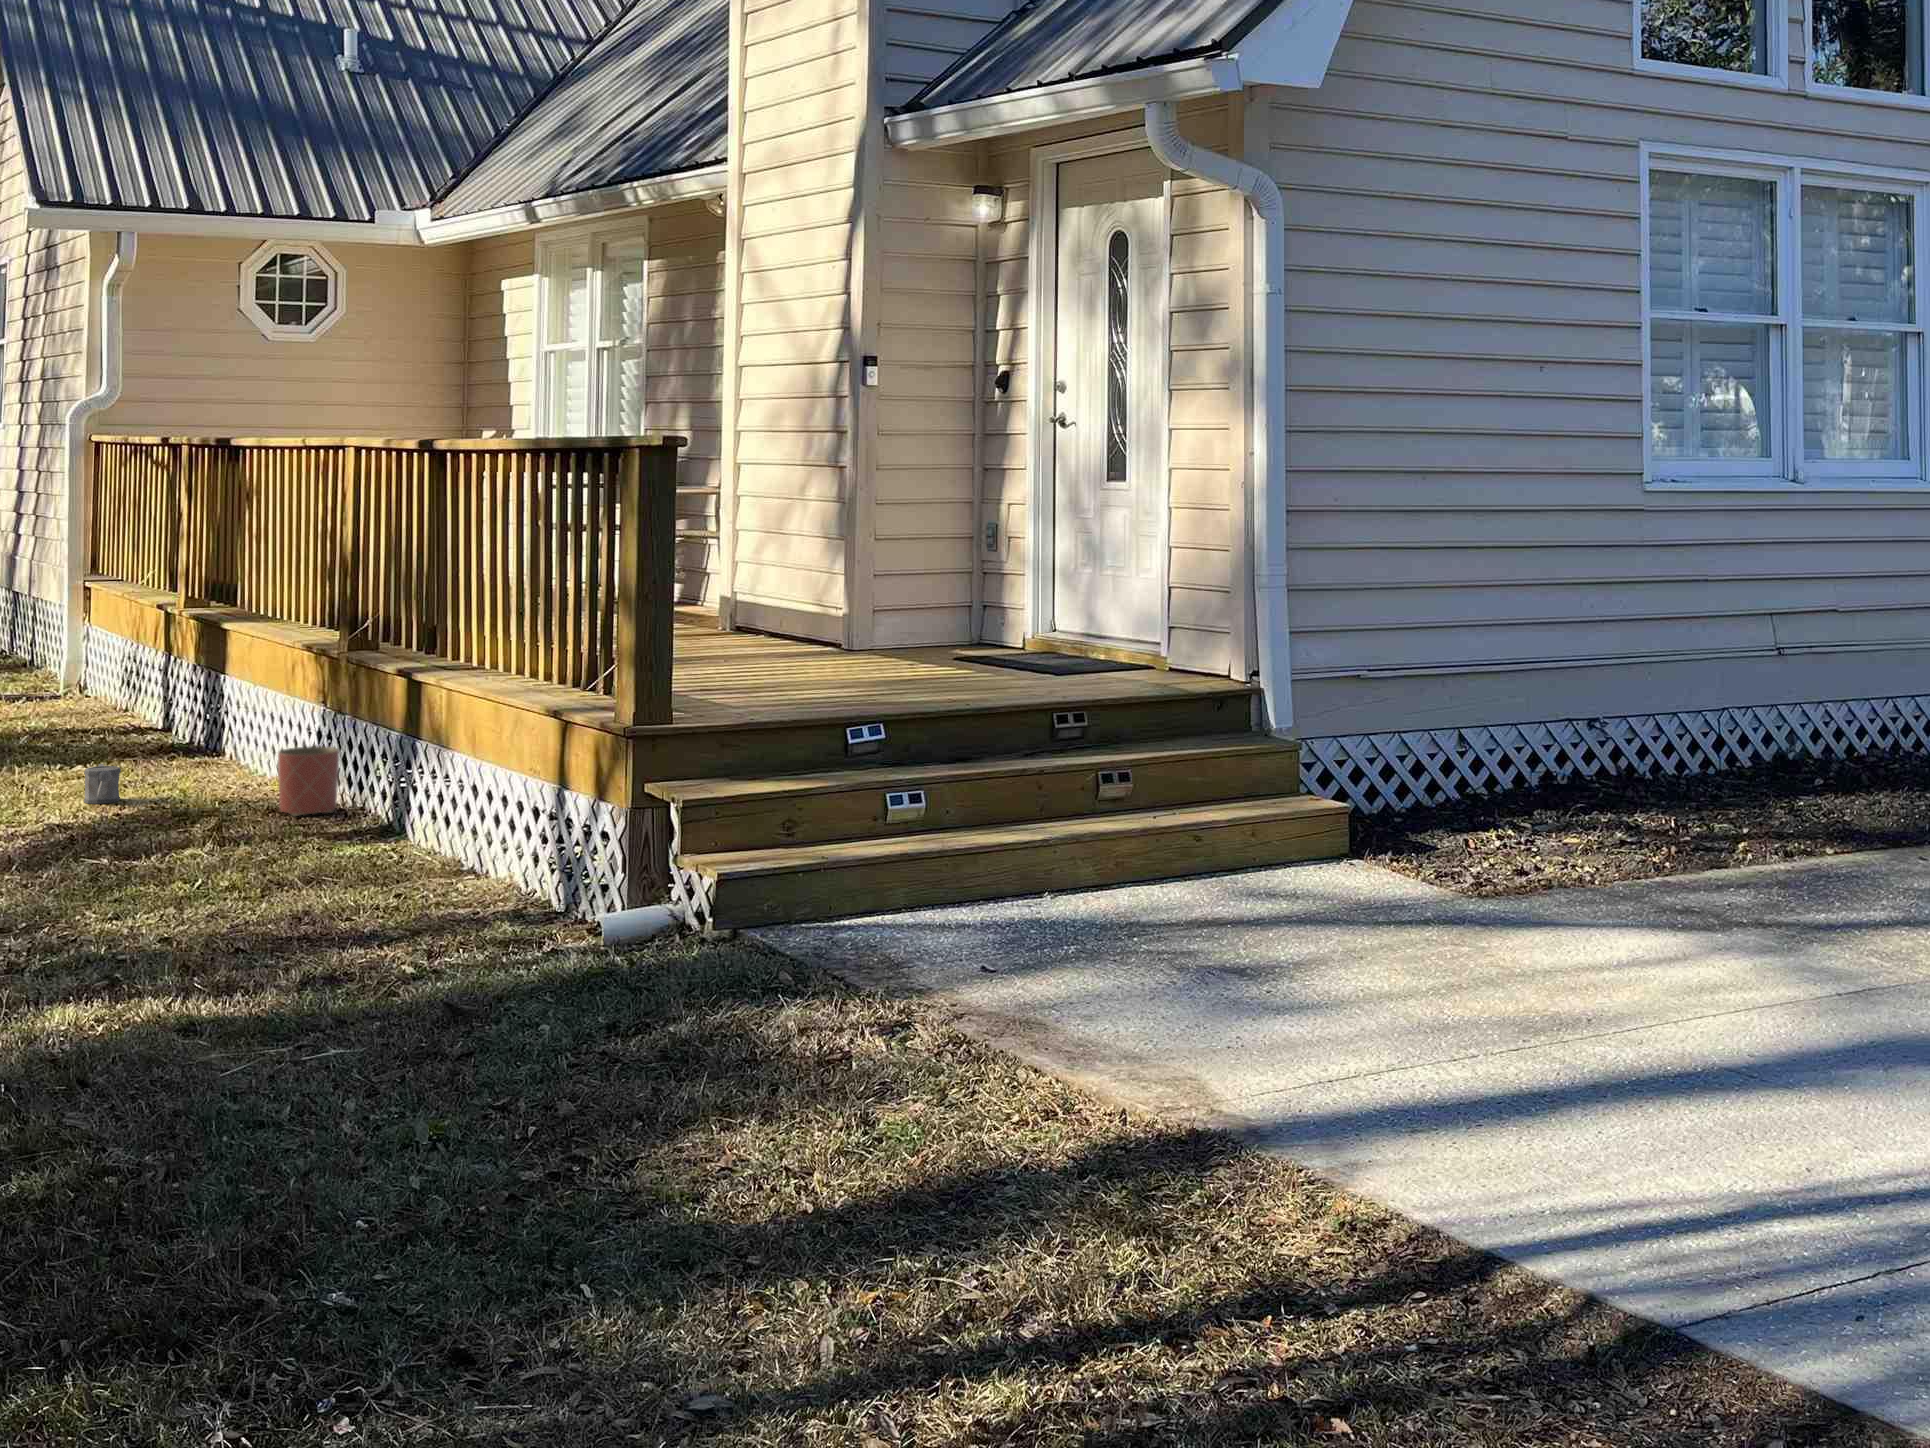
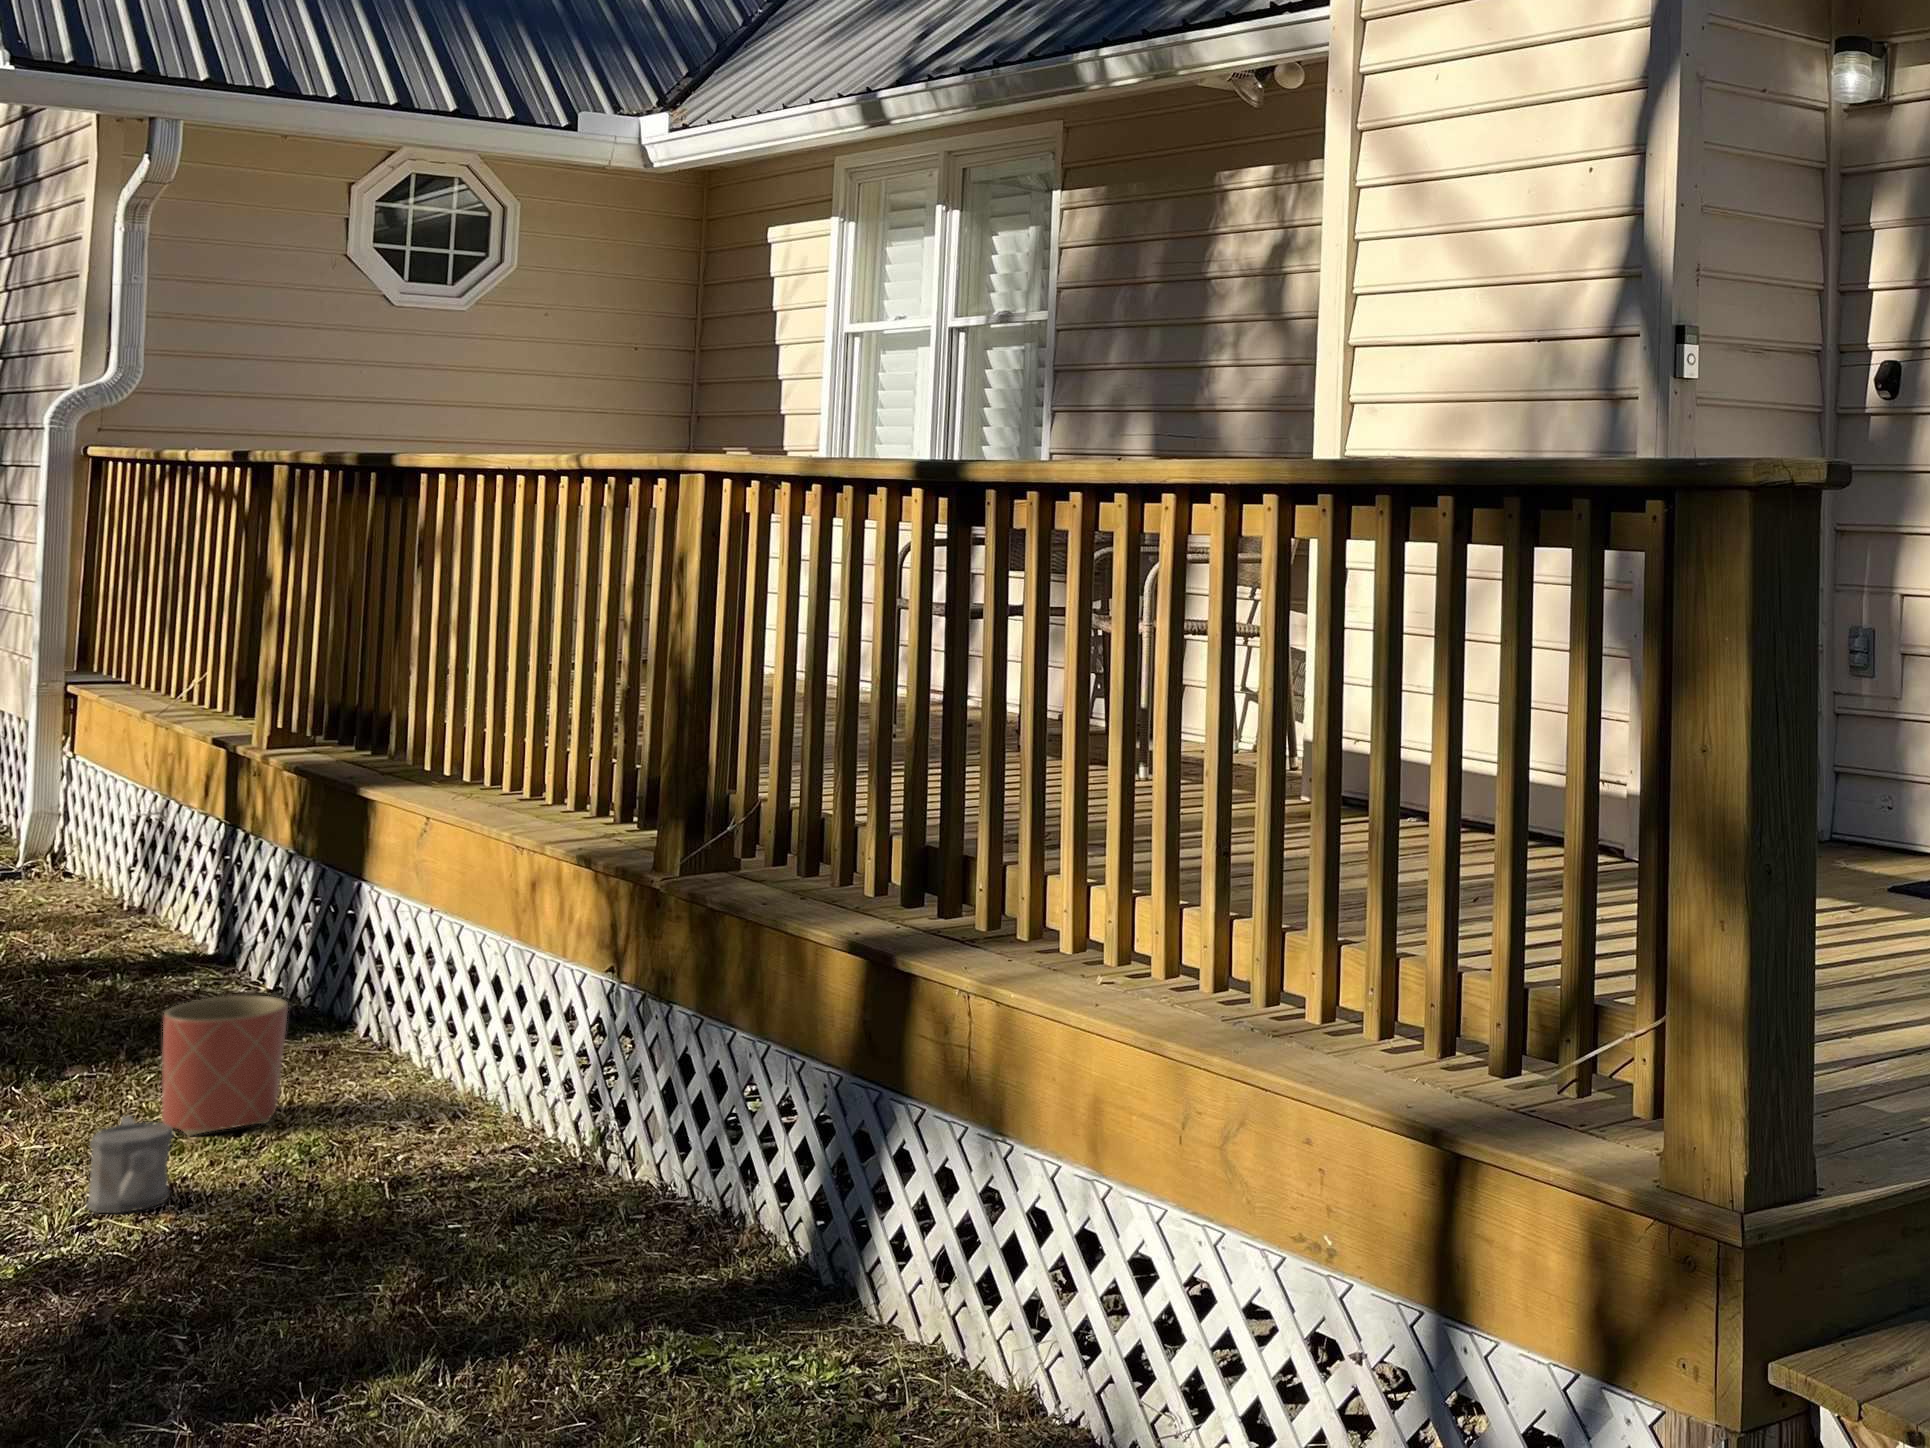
planter: present [278,746,339,816] -> present [162,996,288,1136]

